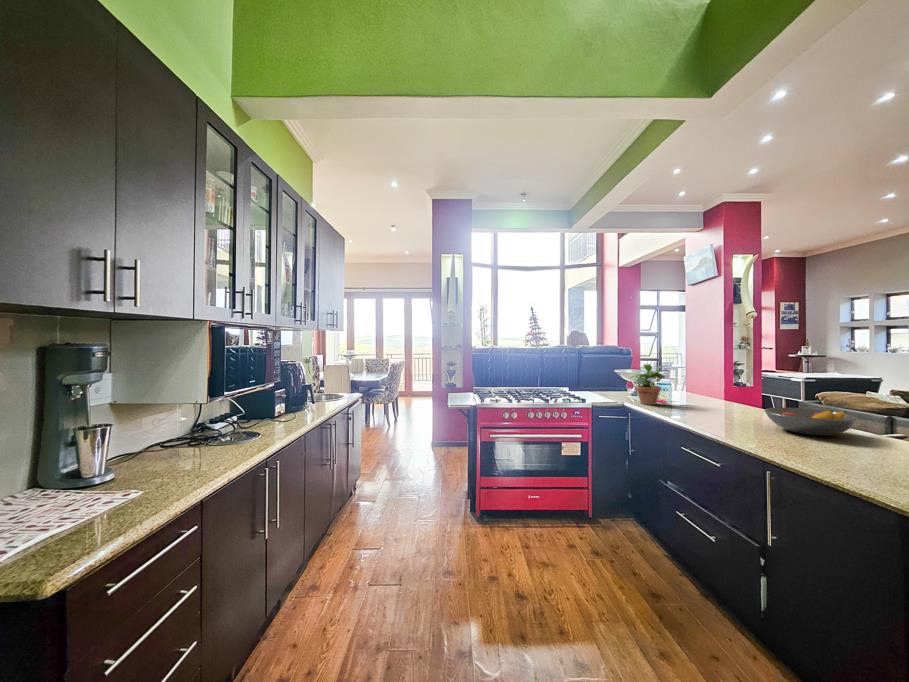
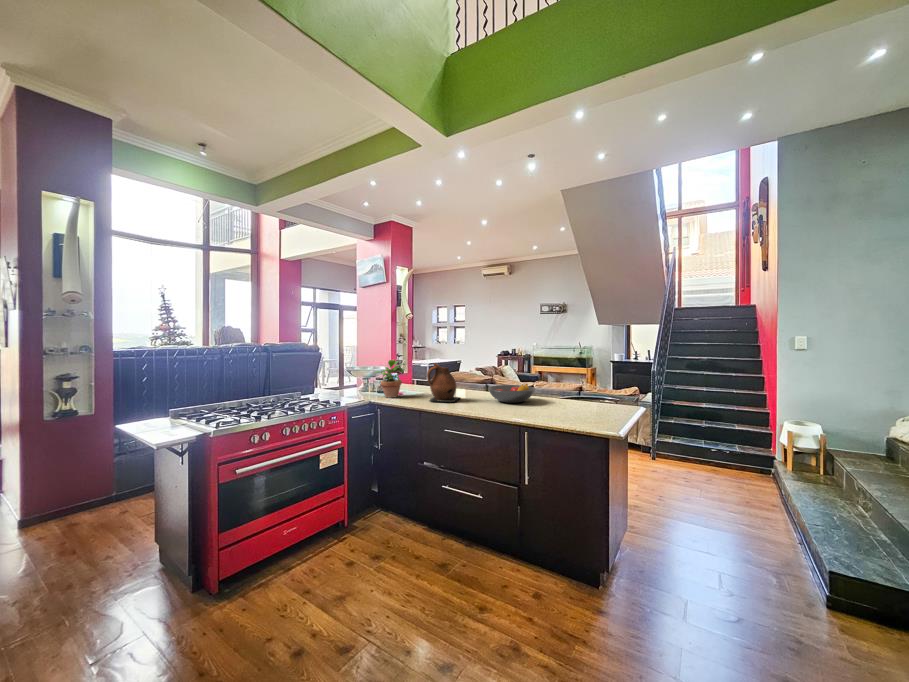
ceramic pitcher: none [679,371,730,419] -> present [427,363,460,402]

